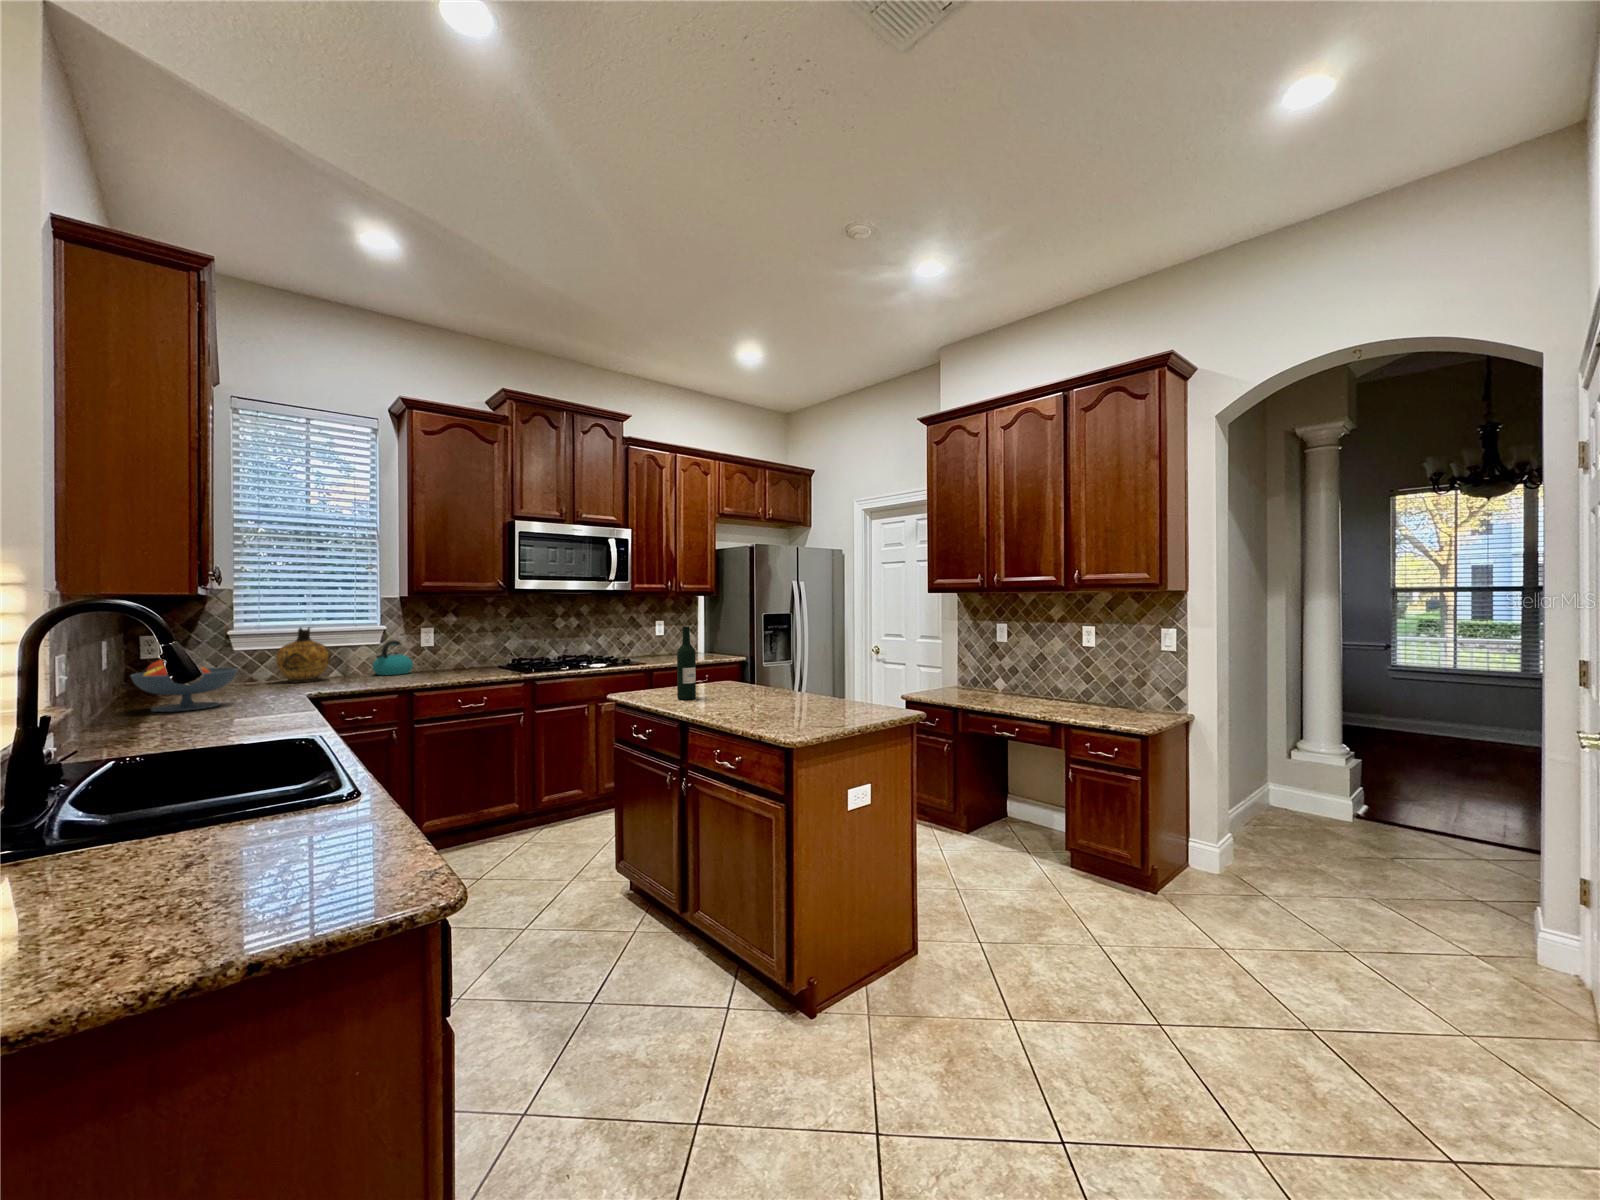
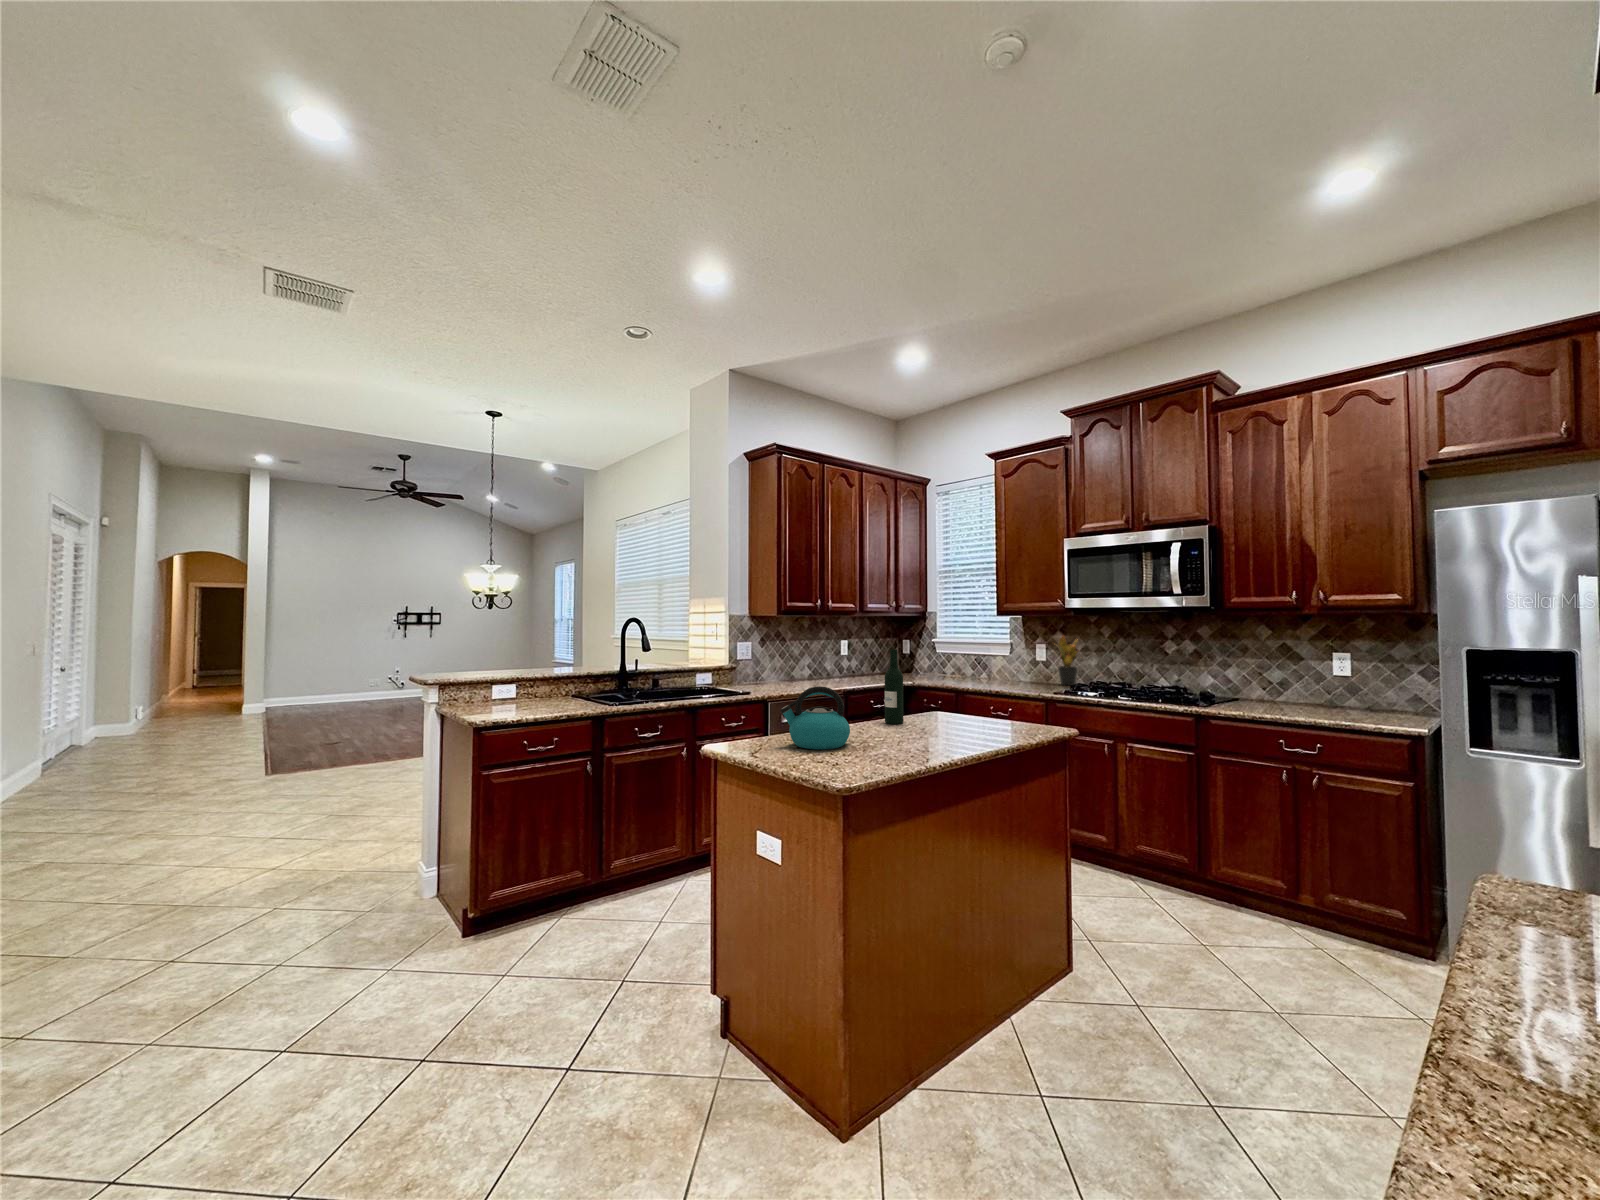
potted plant: none [442,614,483,670] -> present [1057,636,1078,685]
ceramic jug: present [276,627,331,682] -> none [946,638,978,677]
kettle: present [372,640,413,675] -> present [780,686,850,749]
fruit bowl: present [130,660,238,712] -> none [821,651,864,680]

